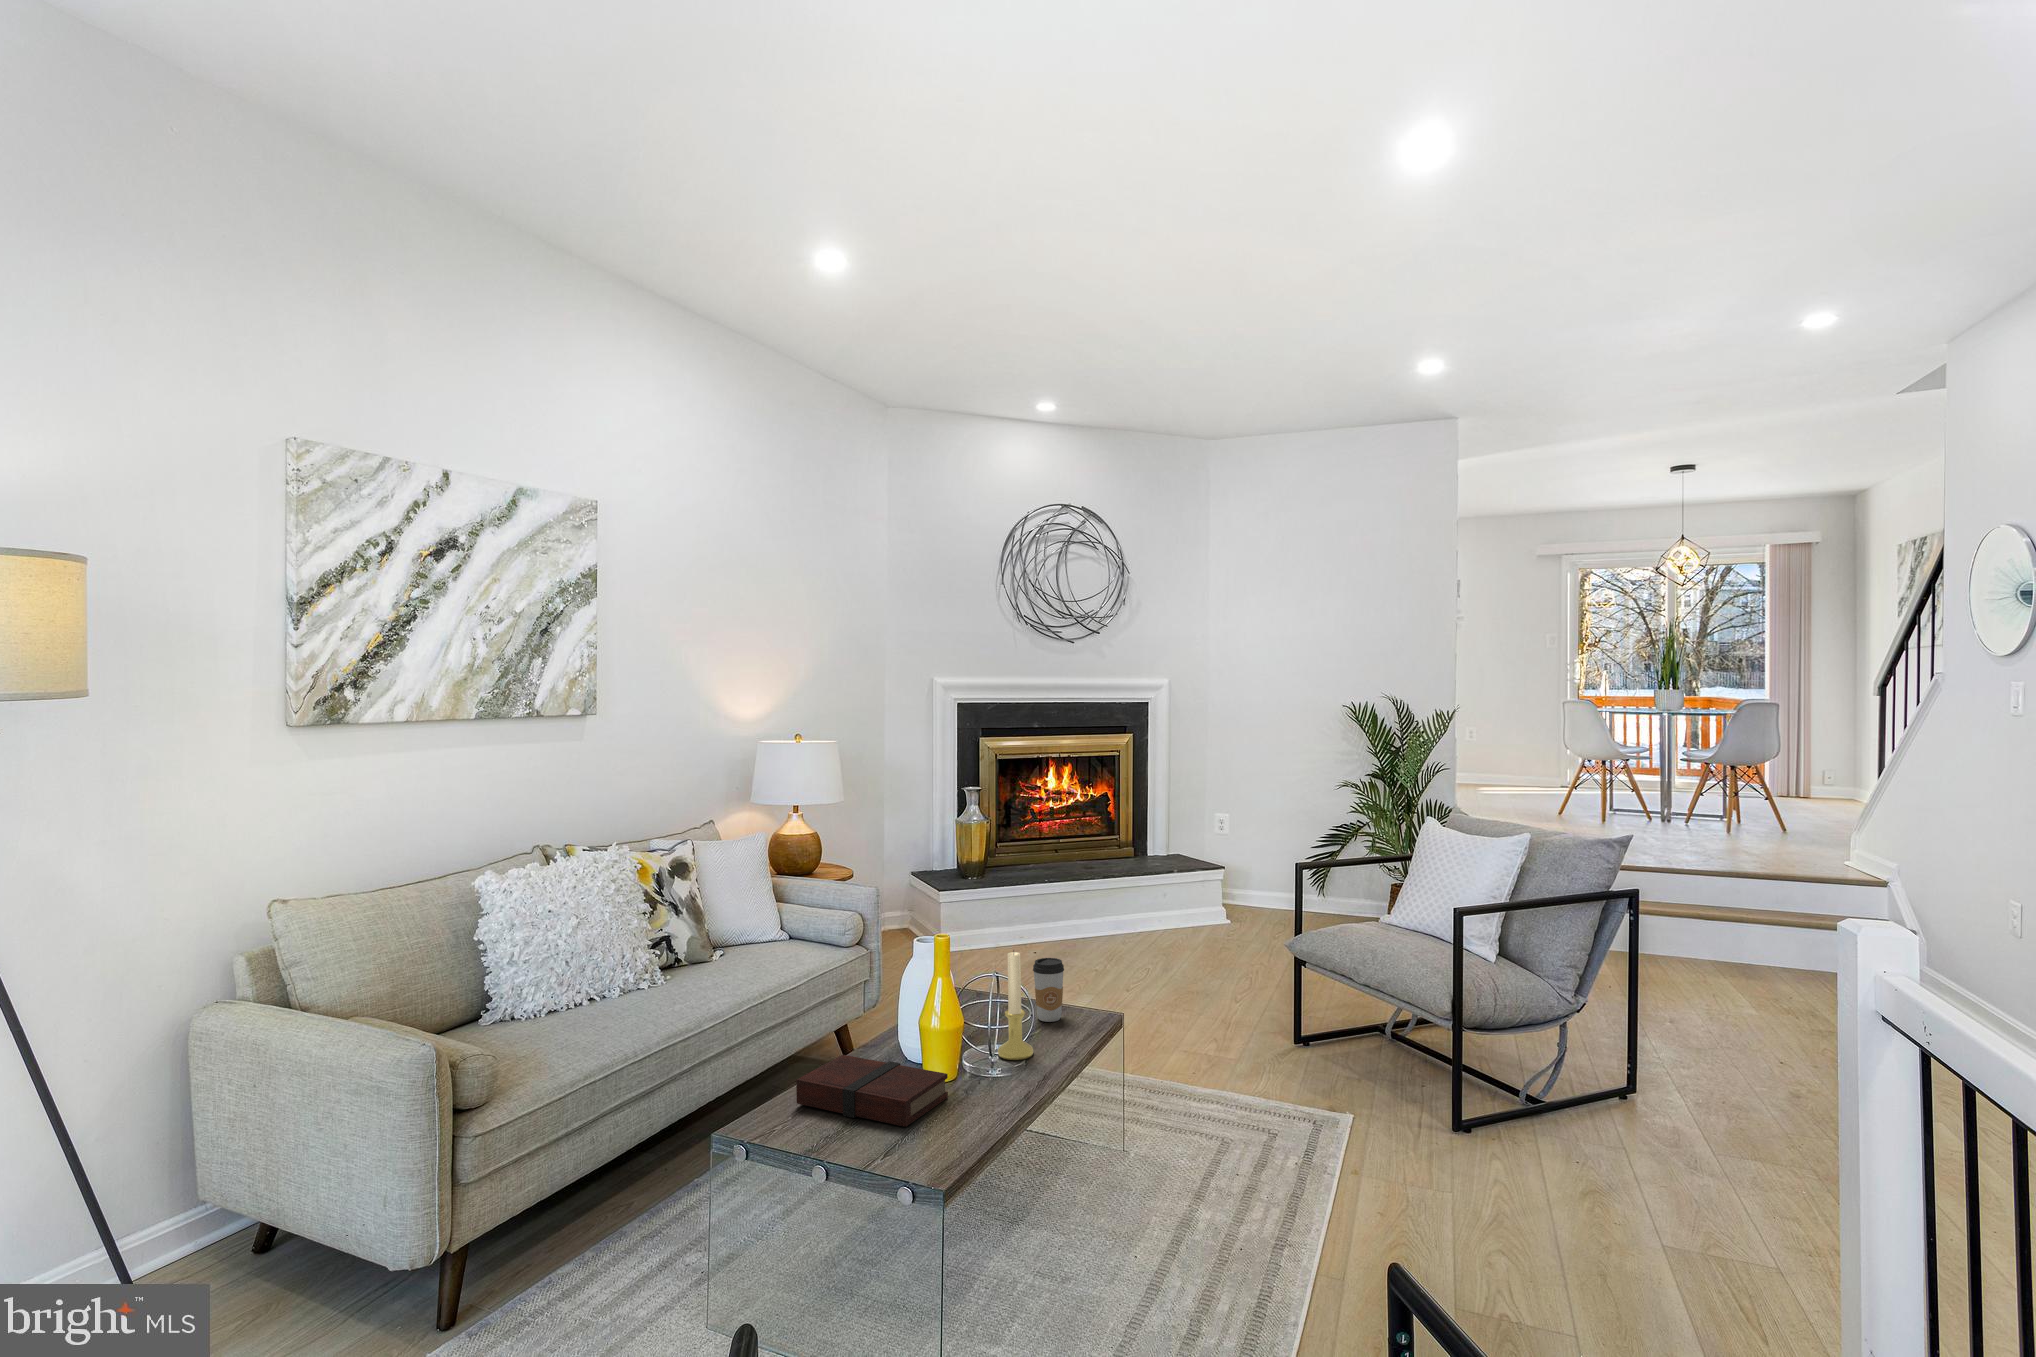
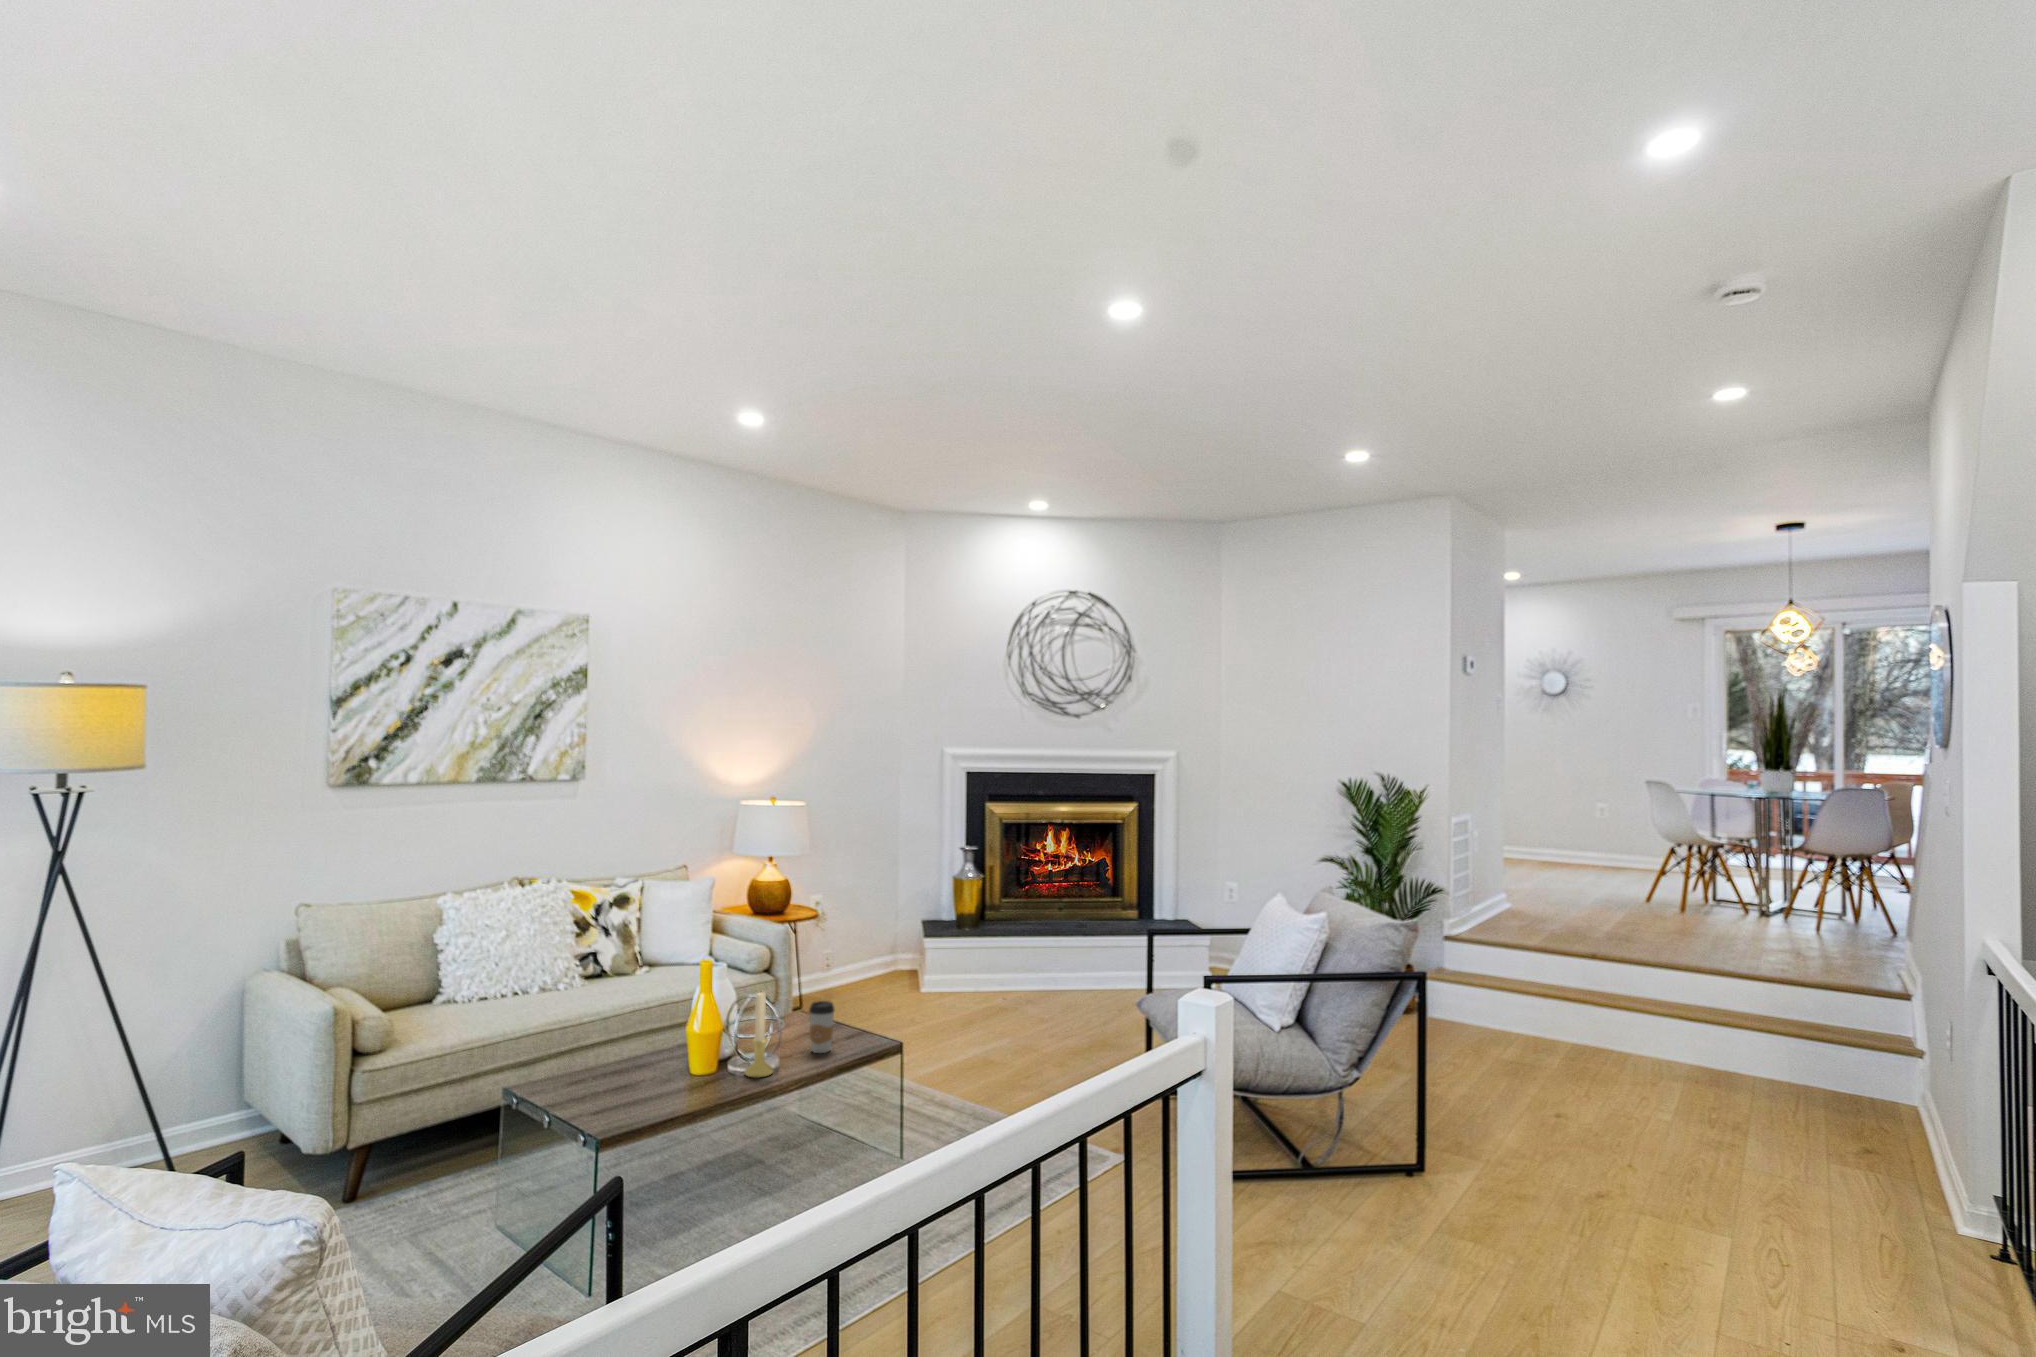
book: present [796,1055,948,1127] -> none [570,1057,672,1112]

